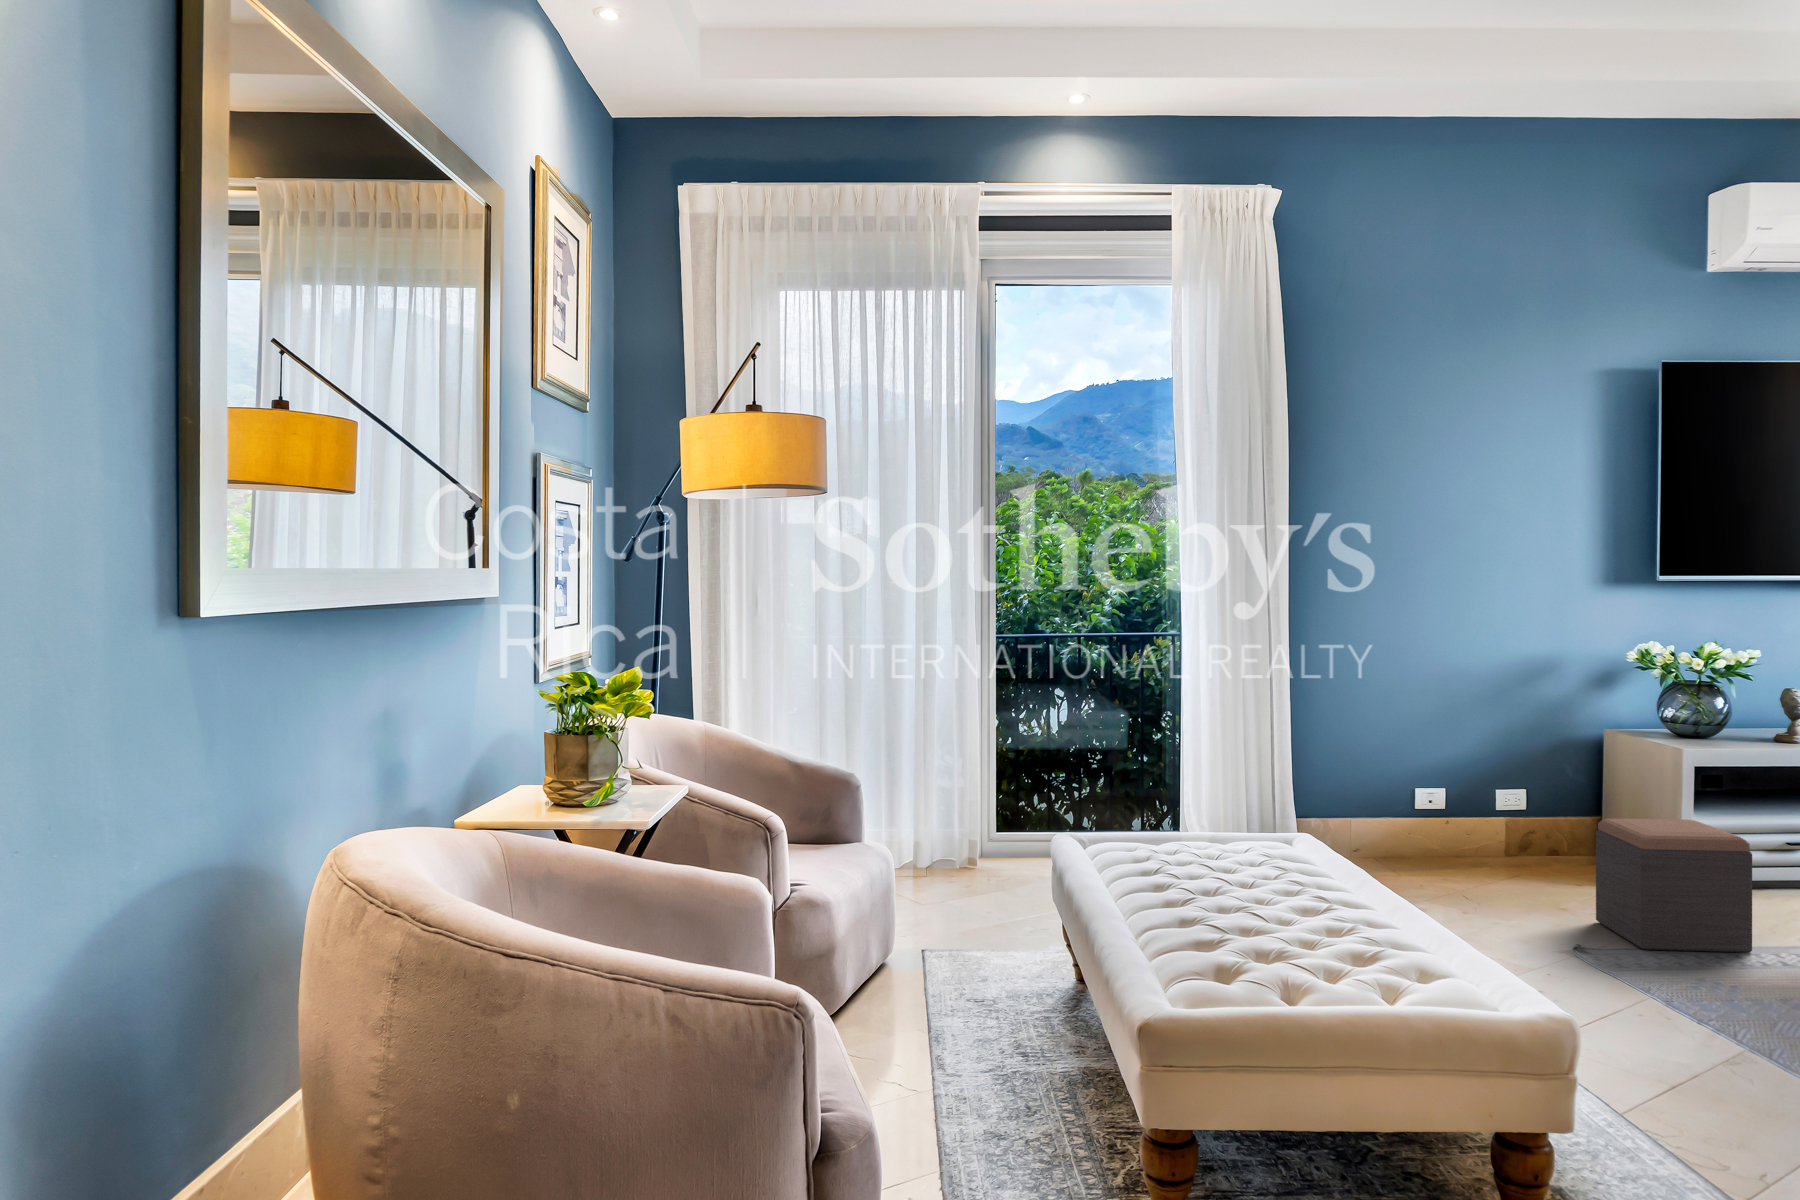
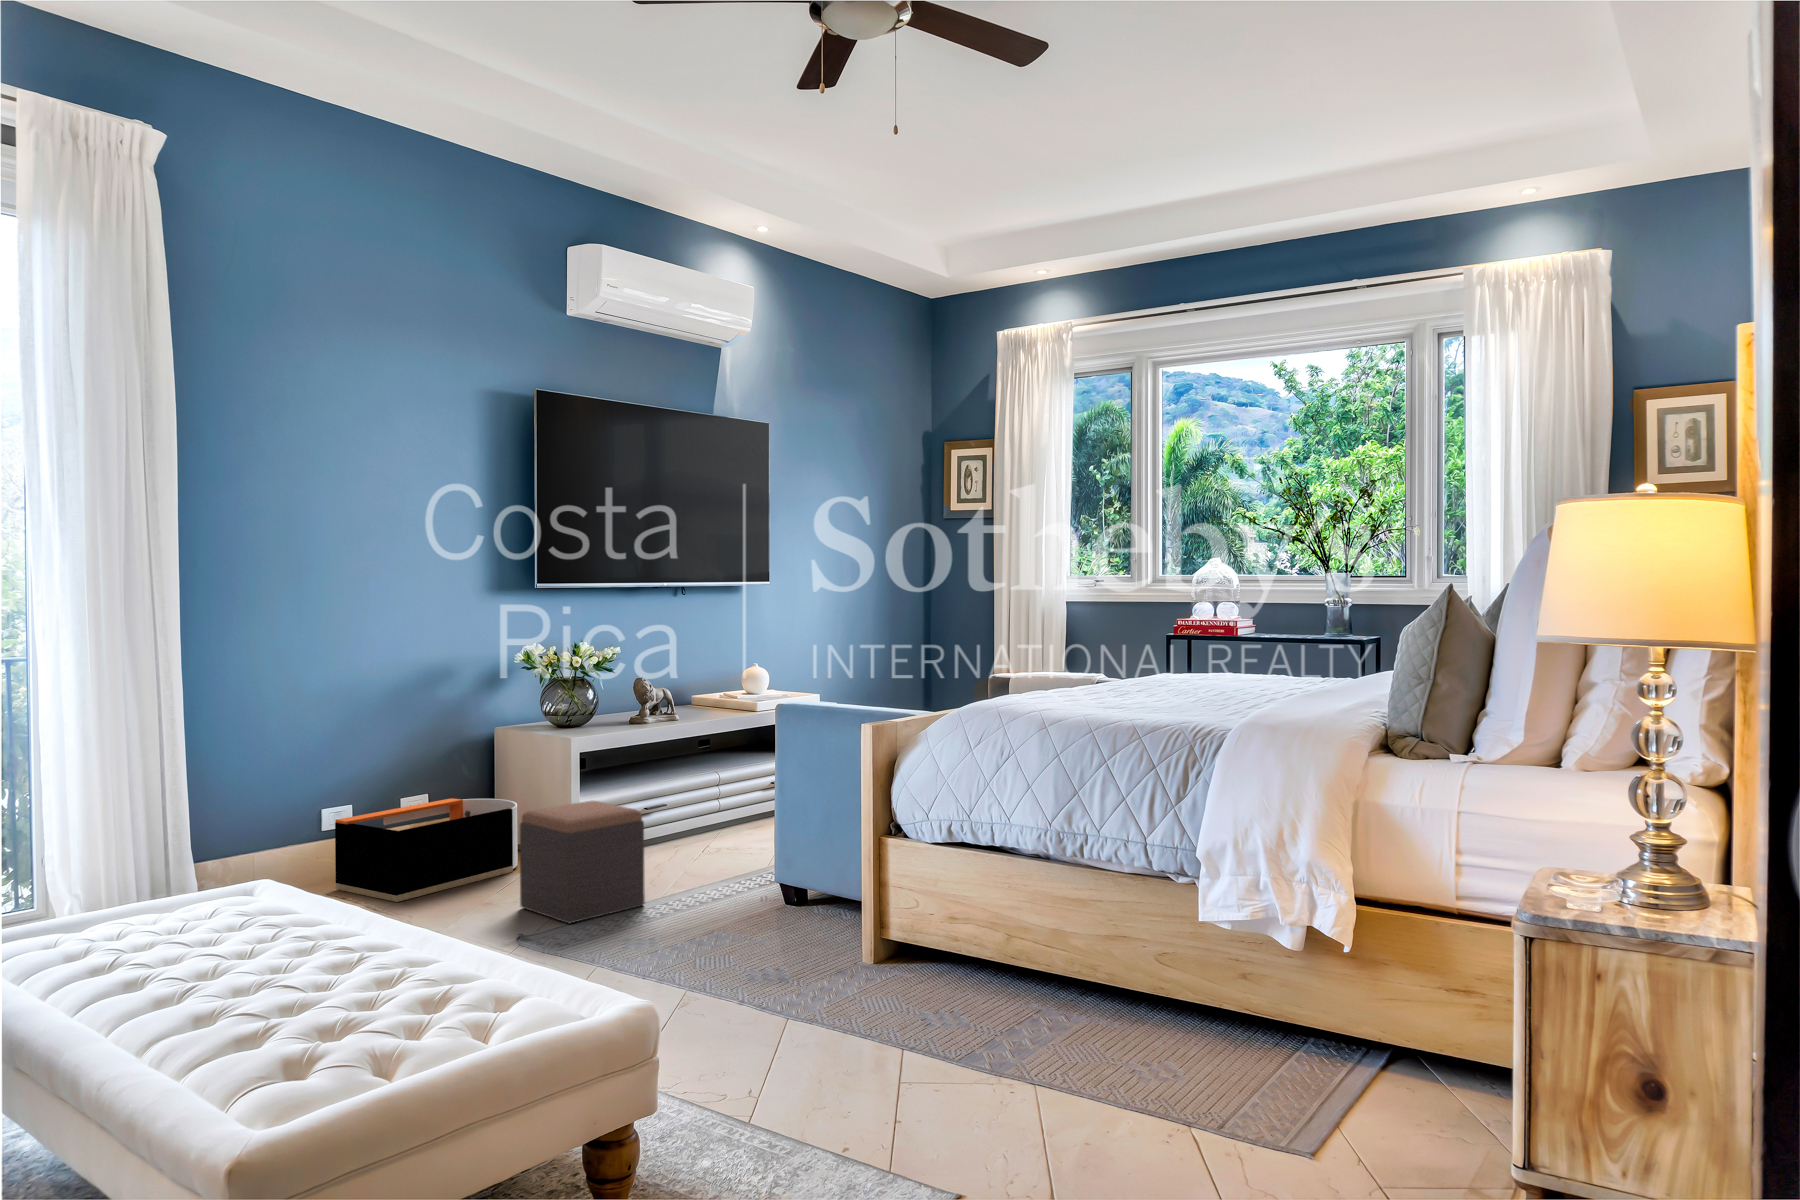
storage bin: none [1422,797,1618,888] -> present [335,798,518,902]

